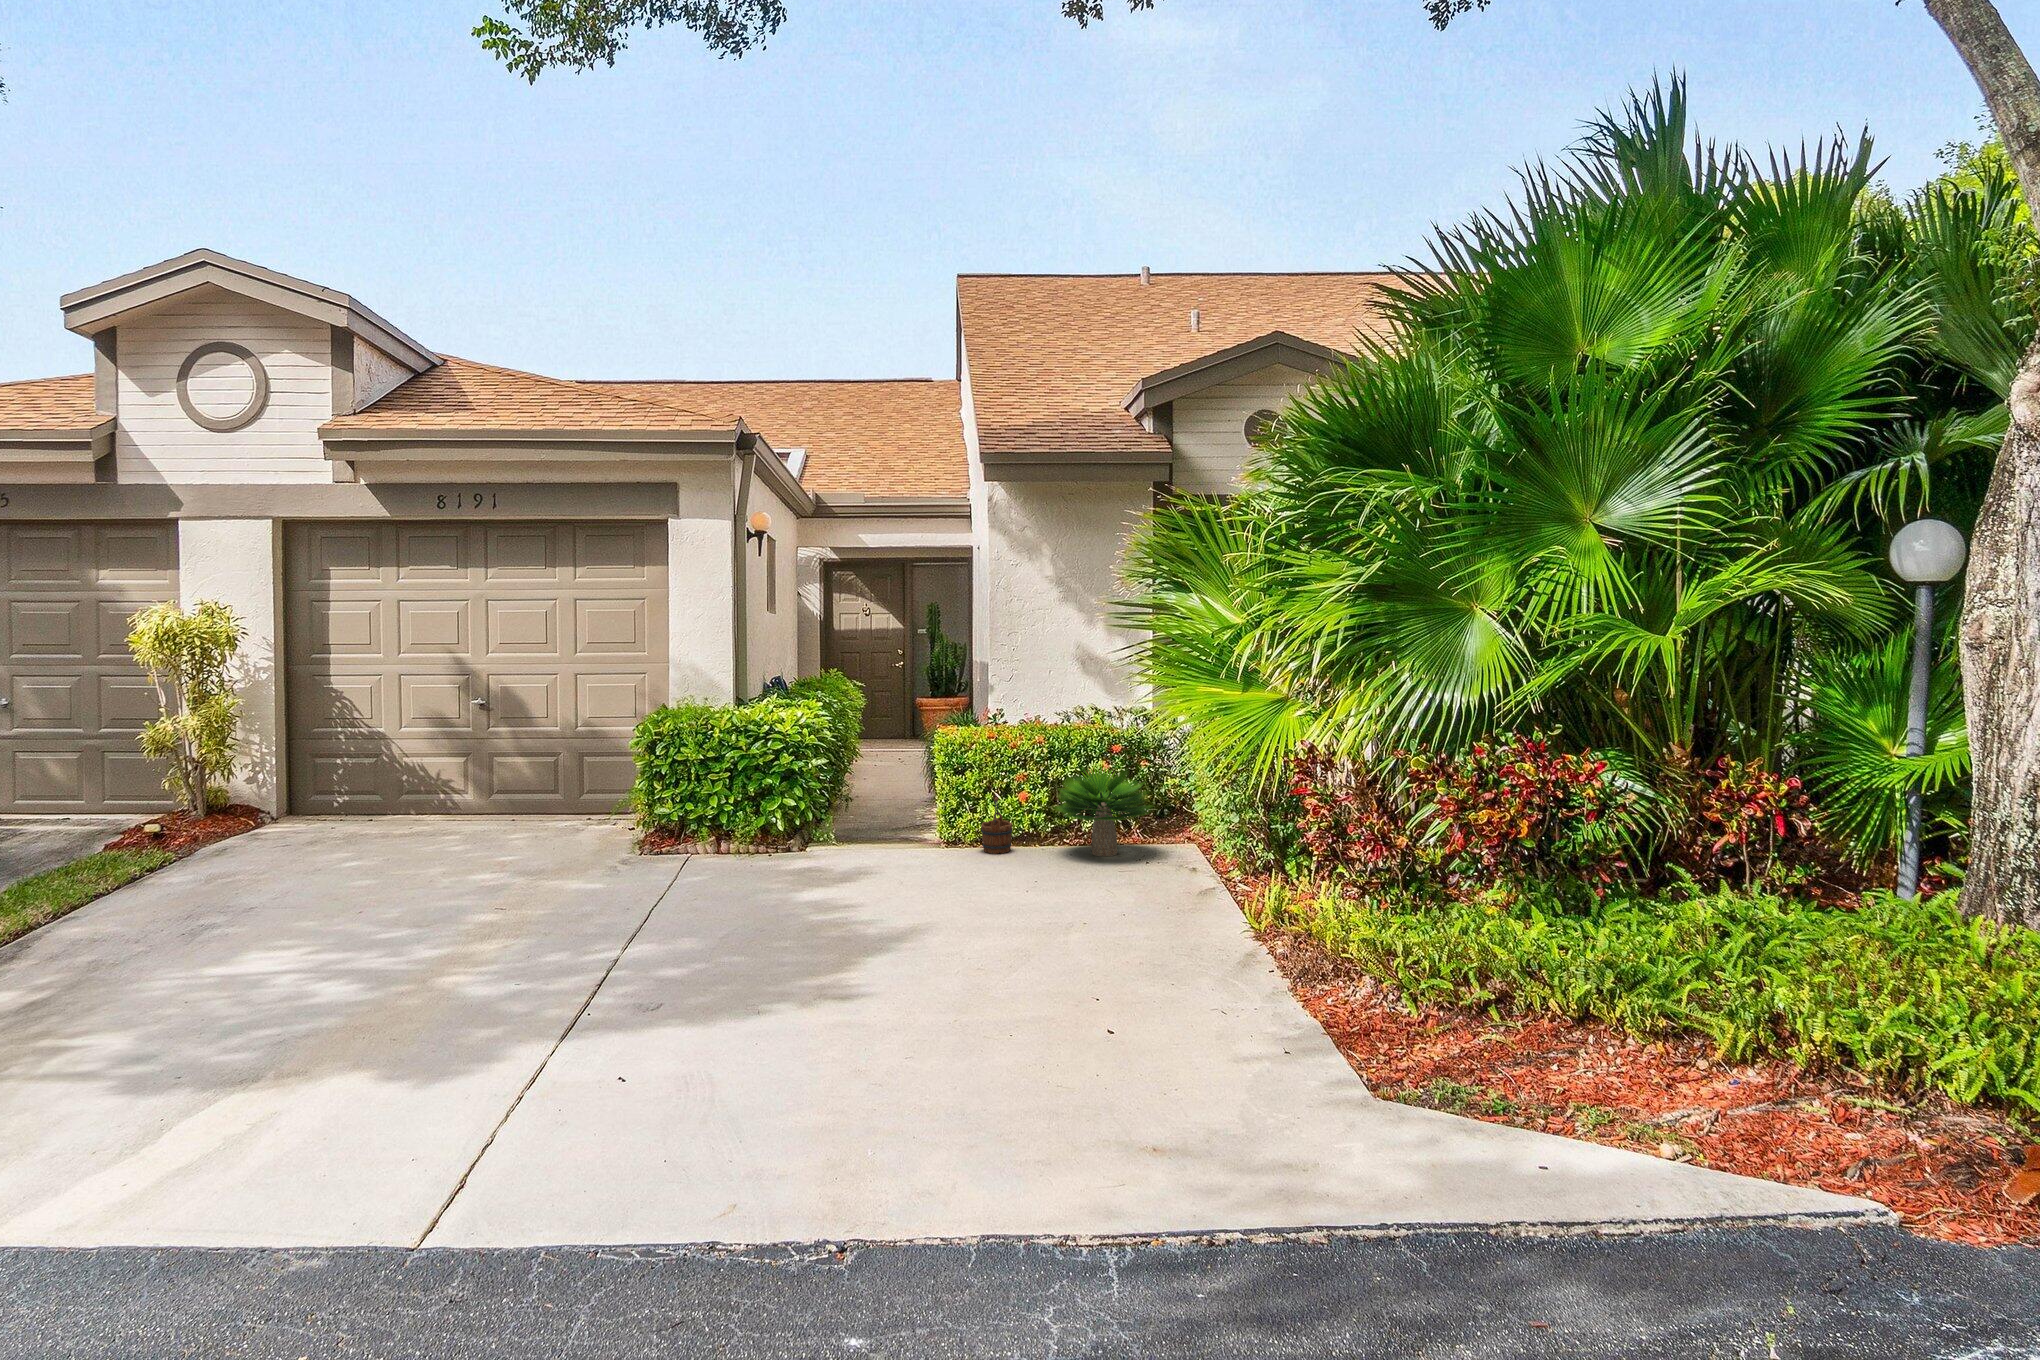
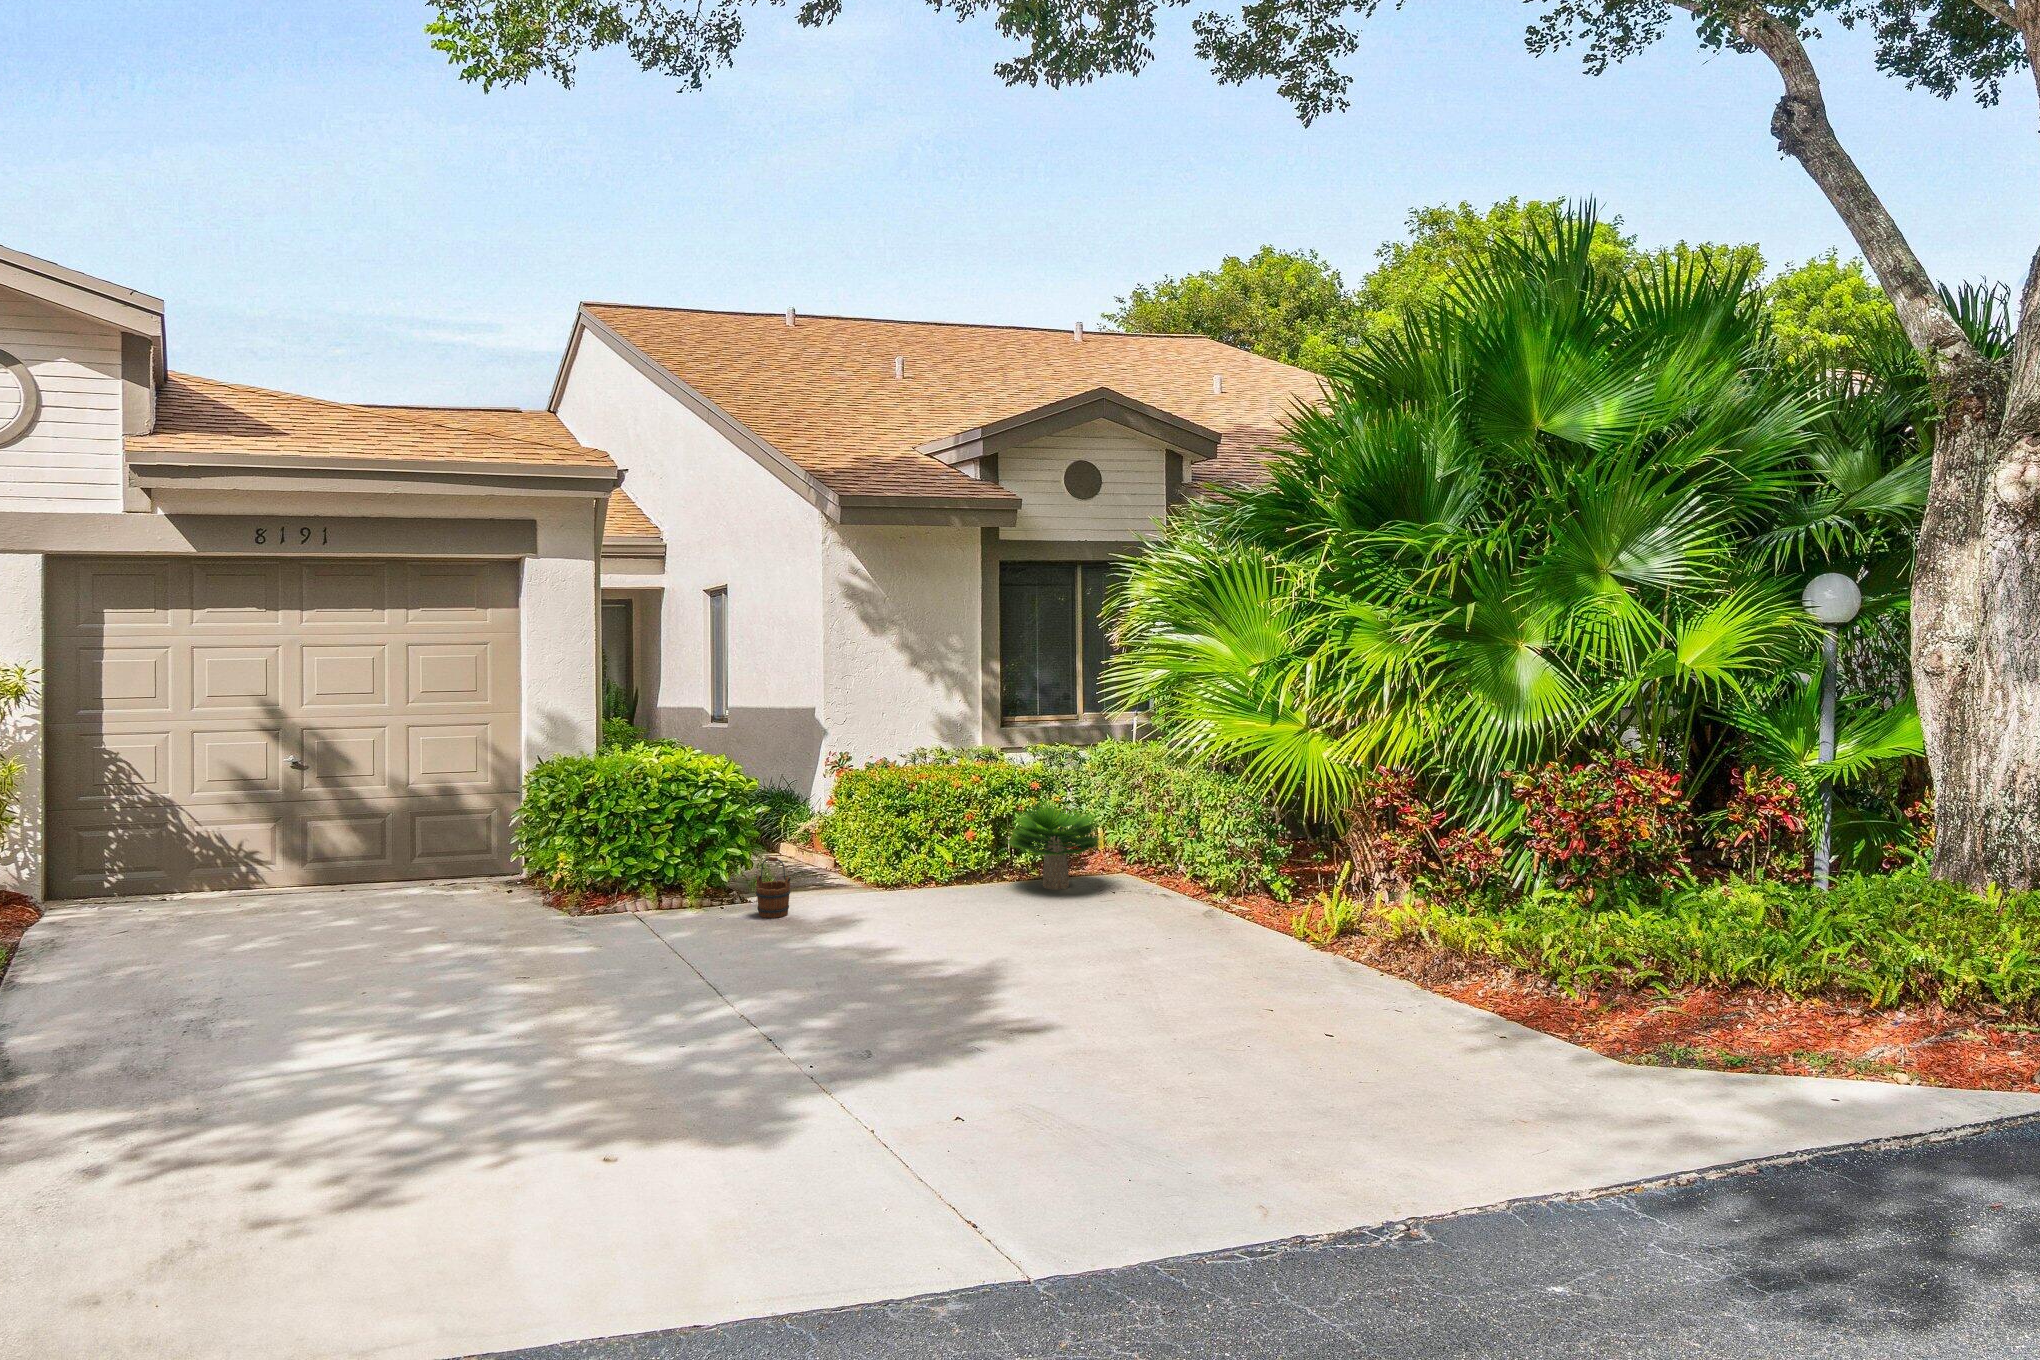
wooden bucket: present [981,797,1012,854] -> present [756,857,790,918]

